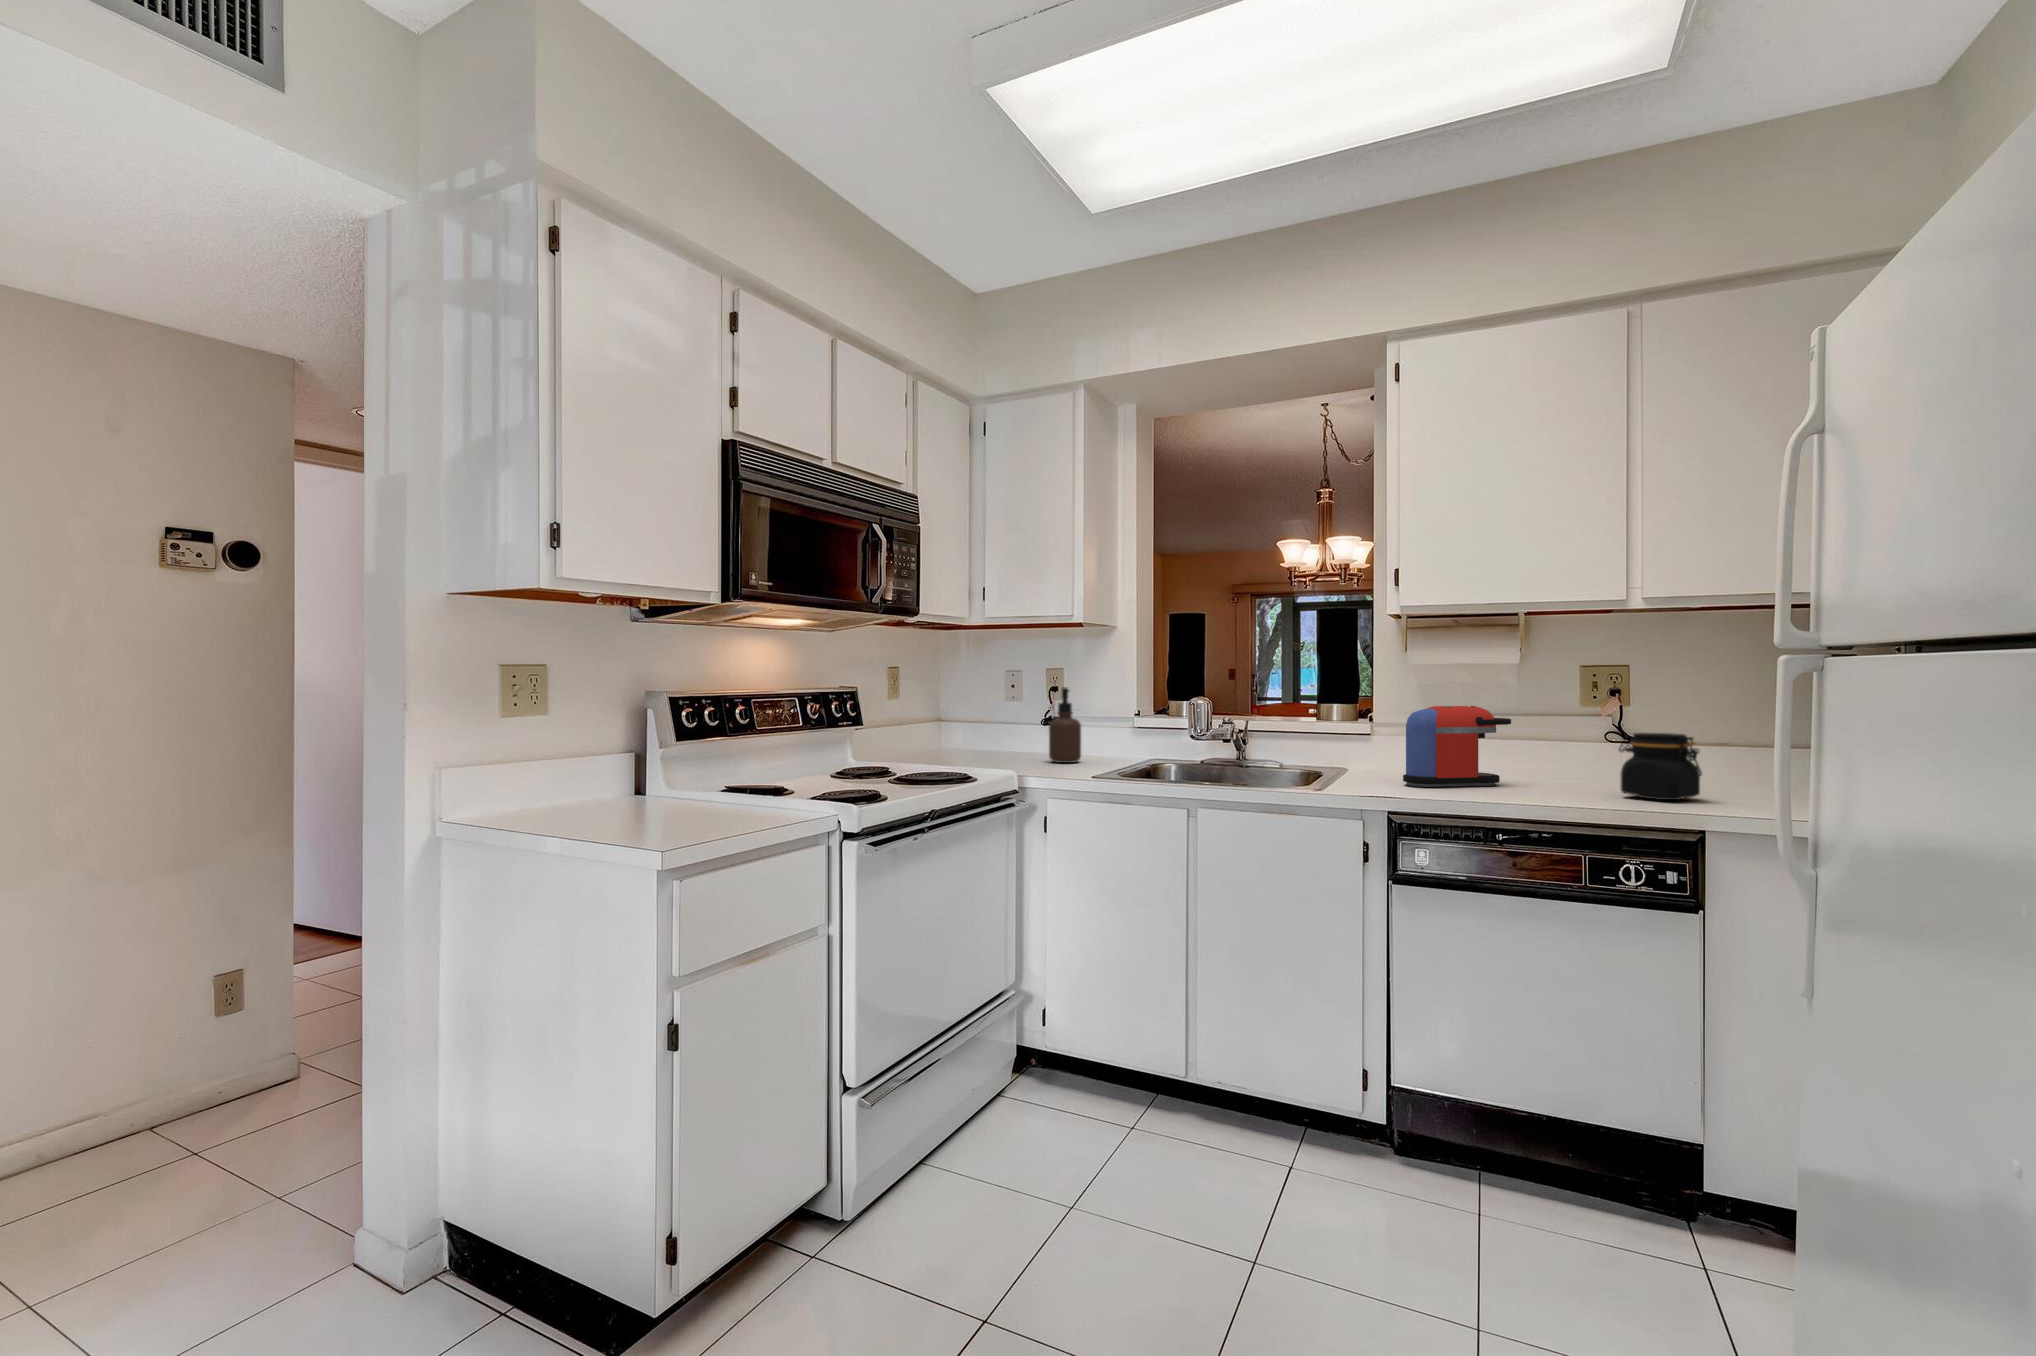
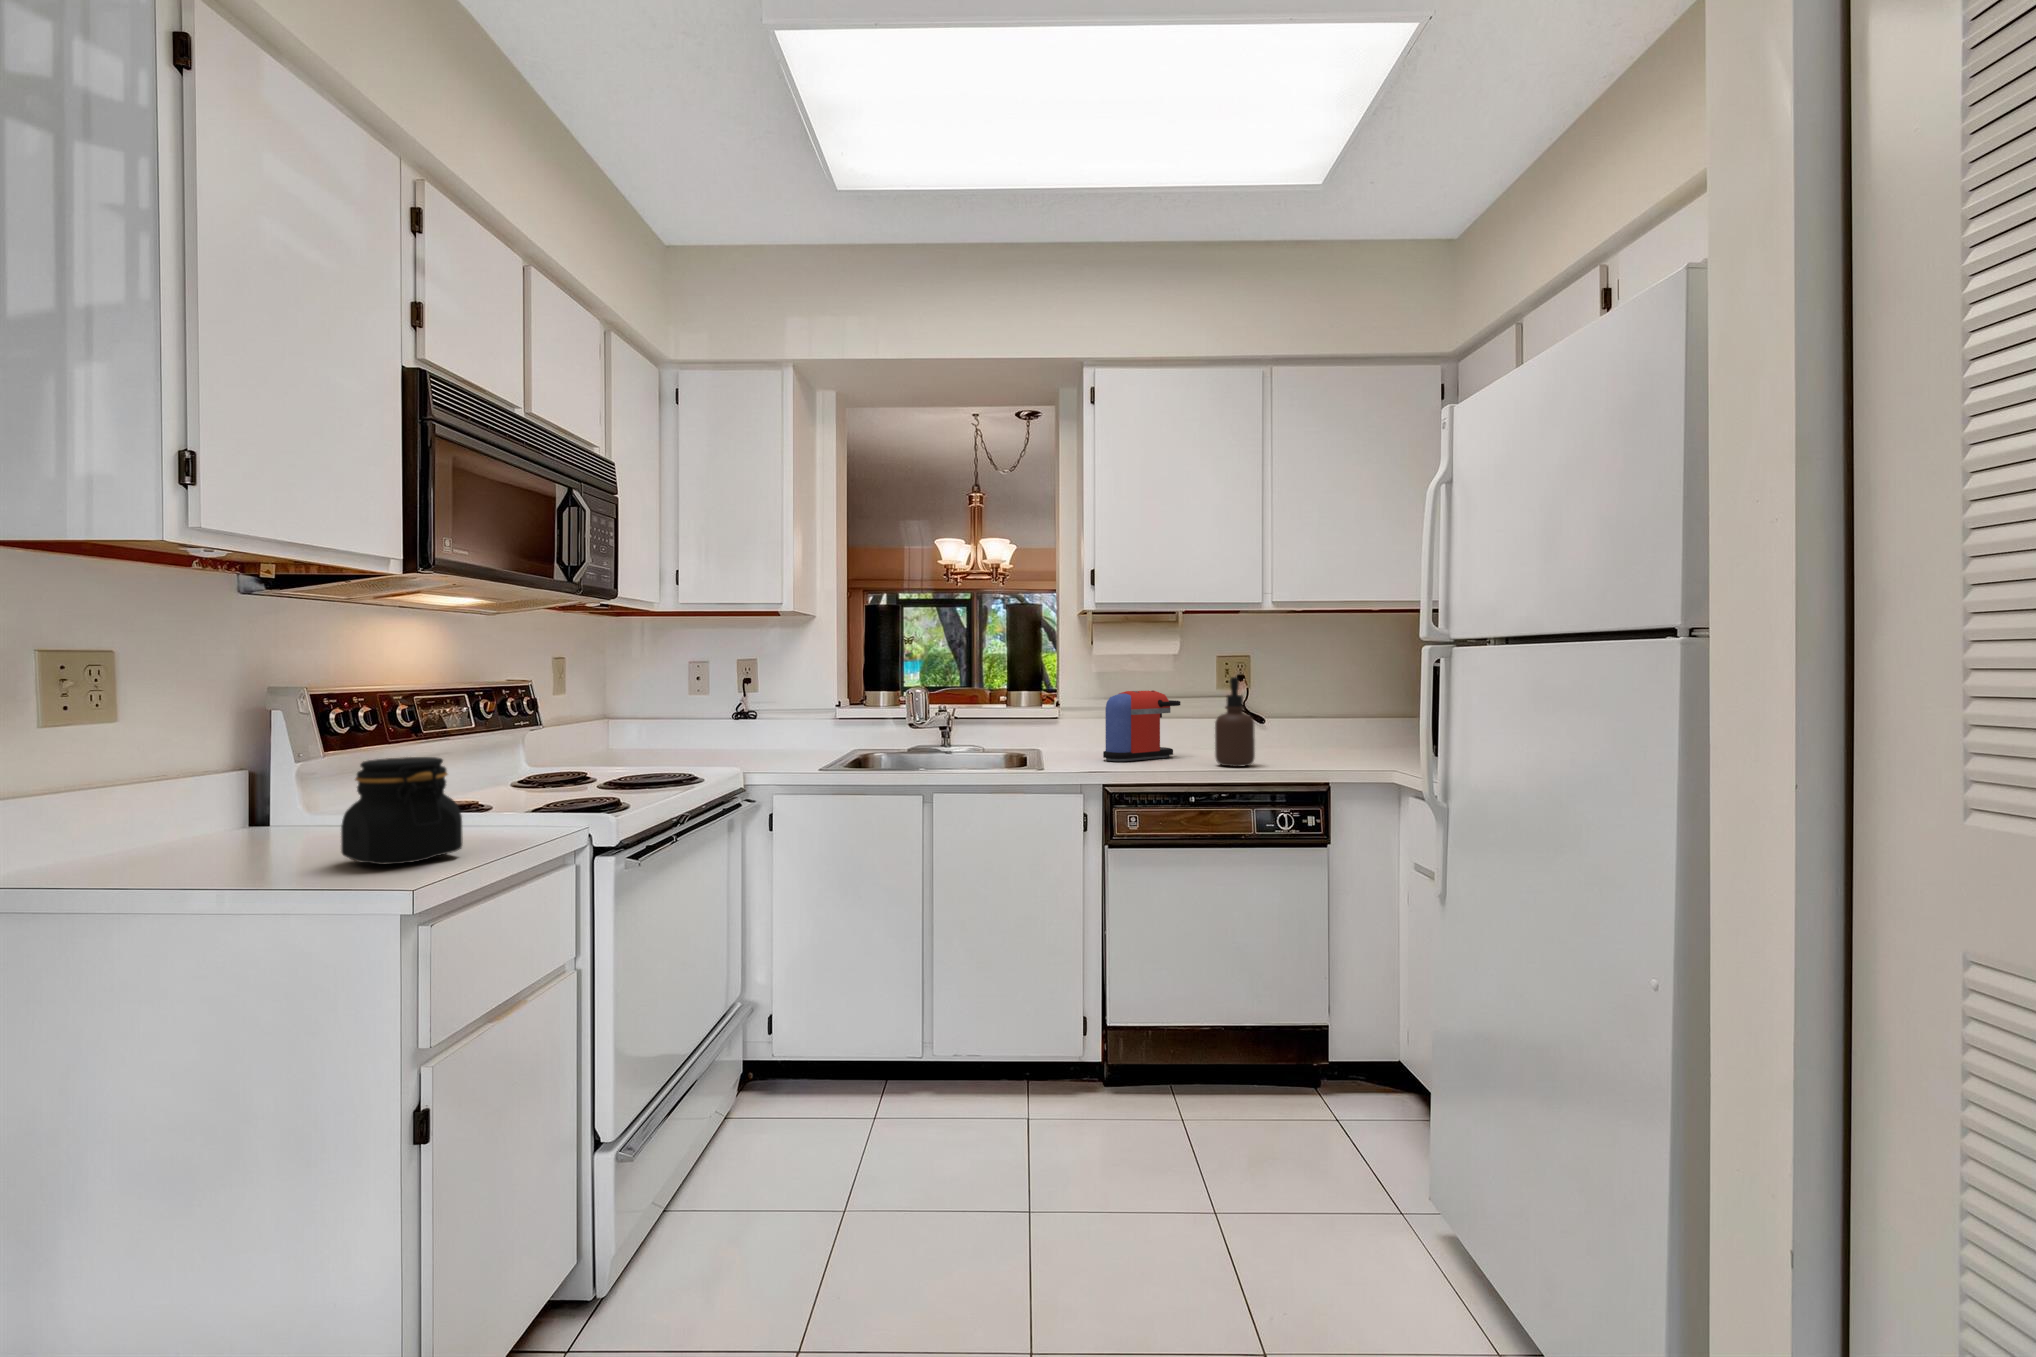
soap dispenser: present [1049,687,1081,763] -> present [1215,677,1255,767]
jar: present [1619,733,1702,800] -> present [341,757,463,865]

